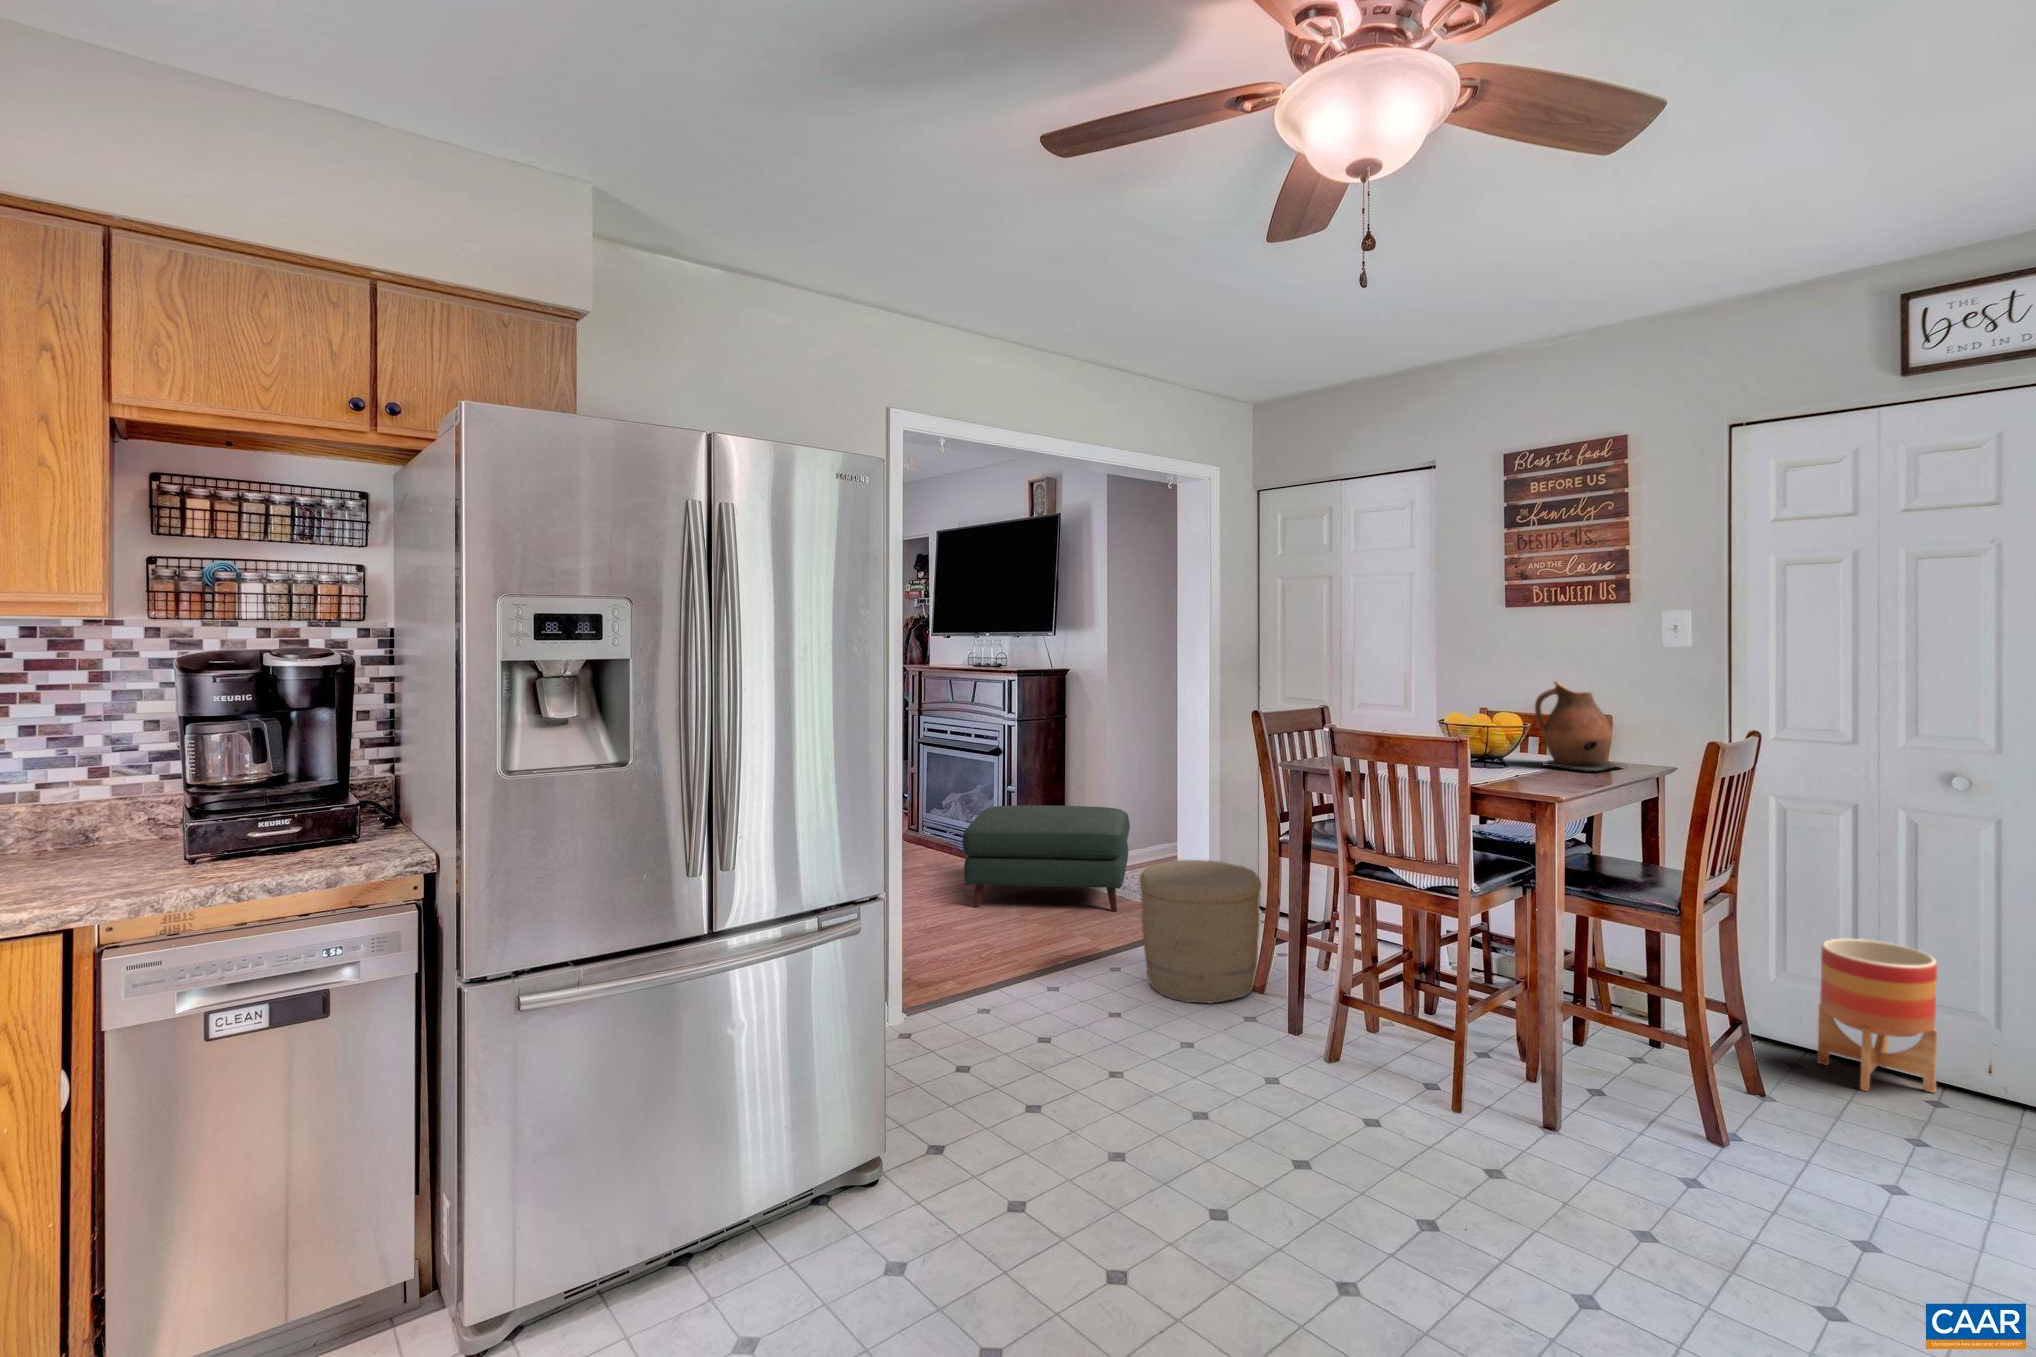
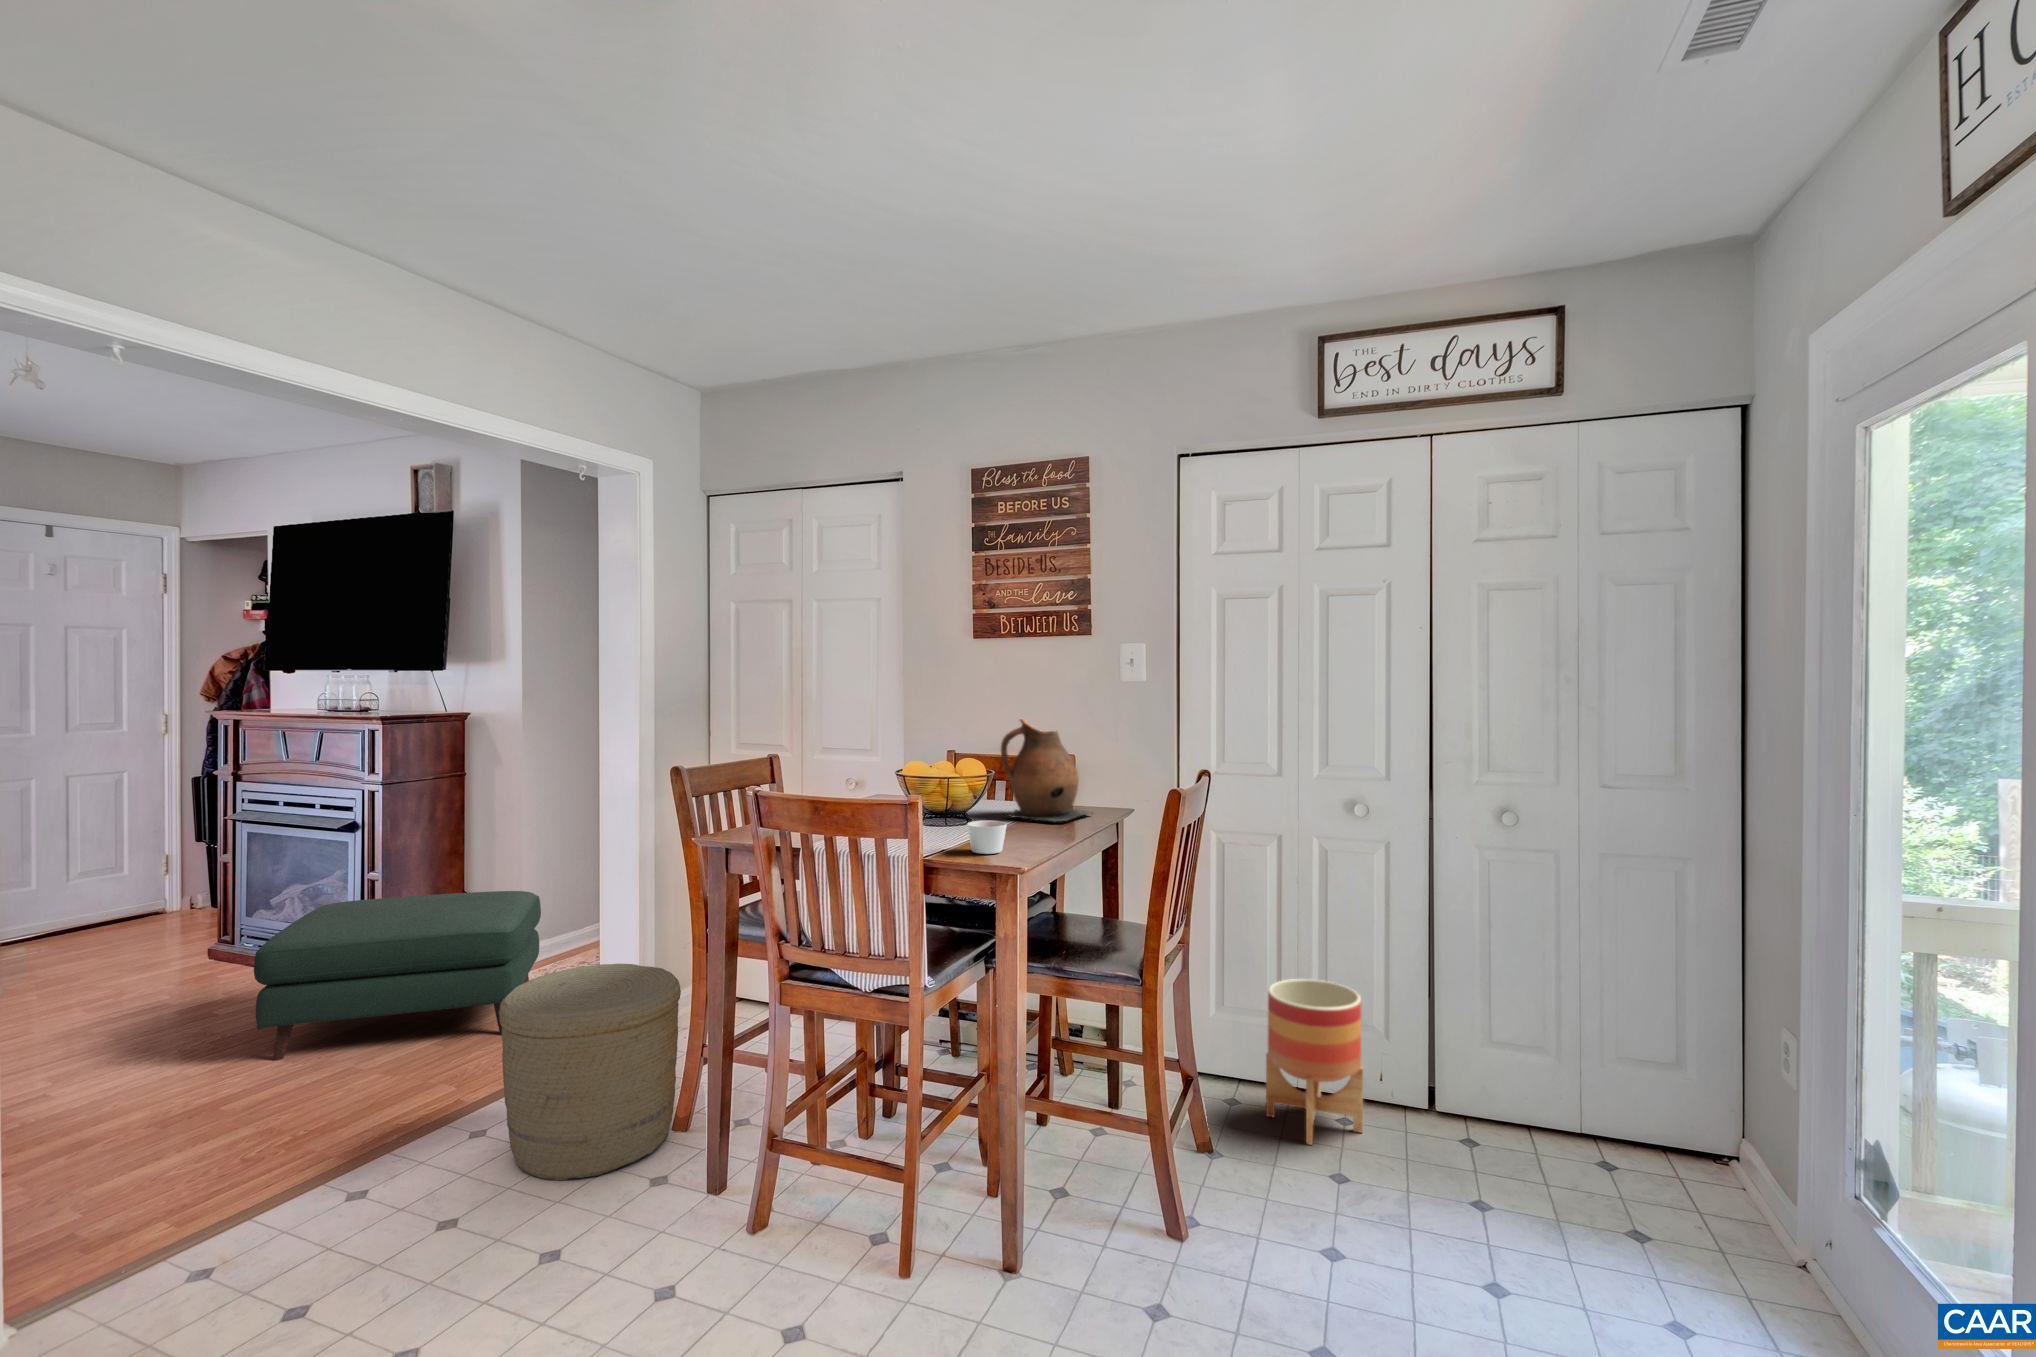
candle: none [1506,764,1542,789] -> present [967,821,1007,854]

